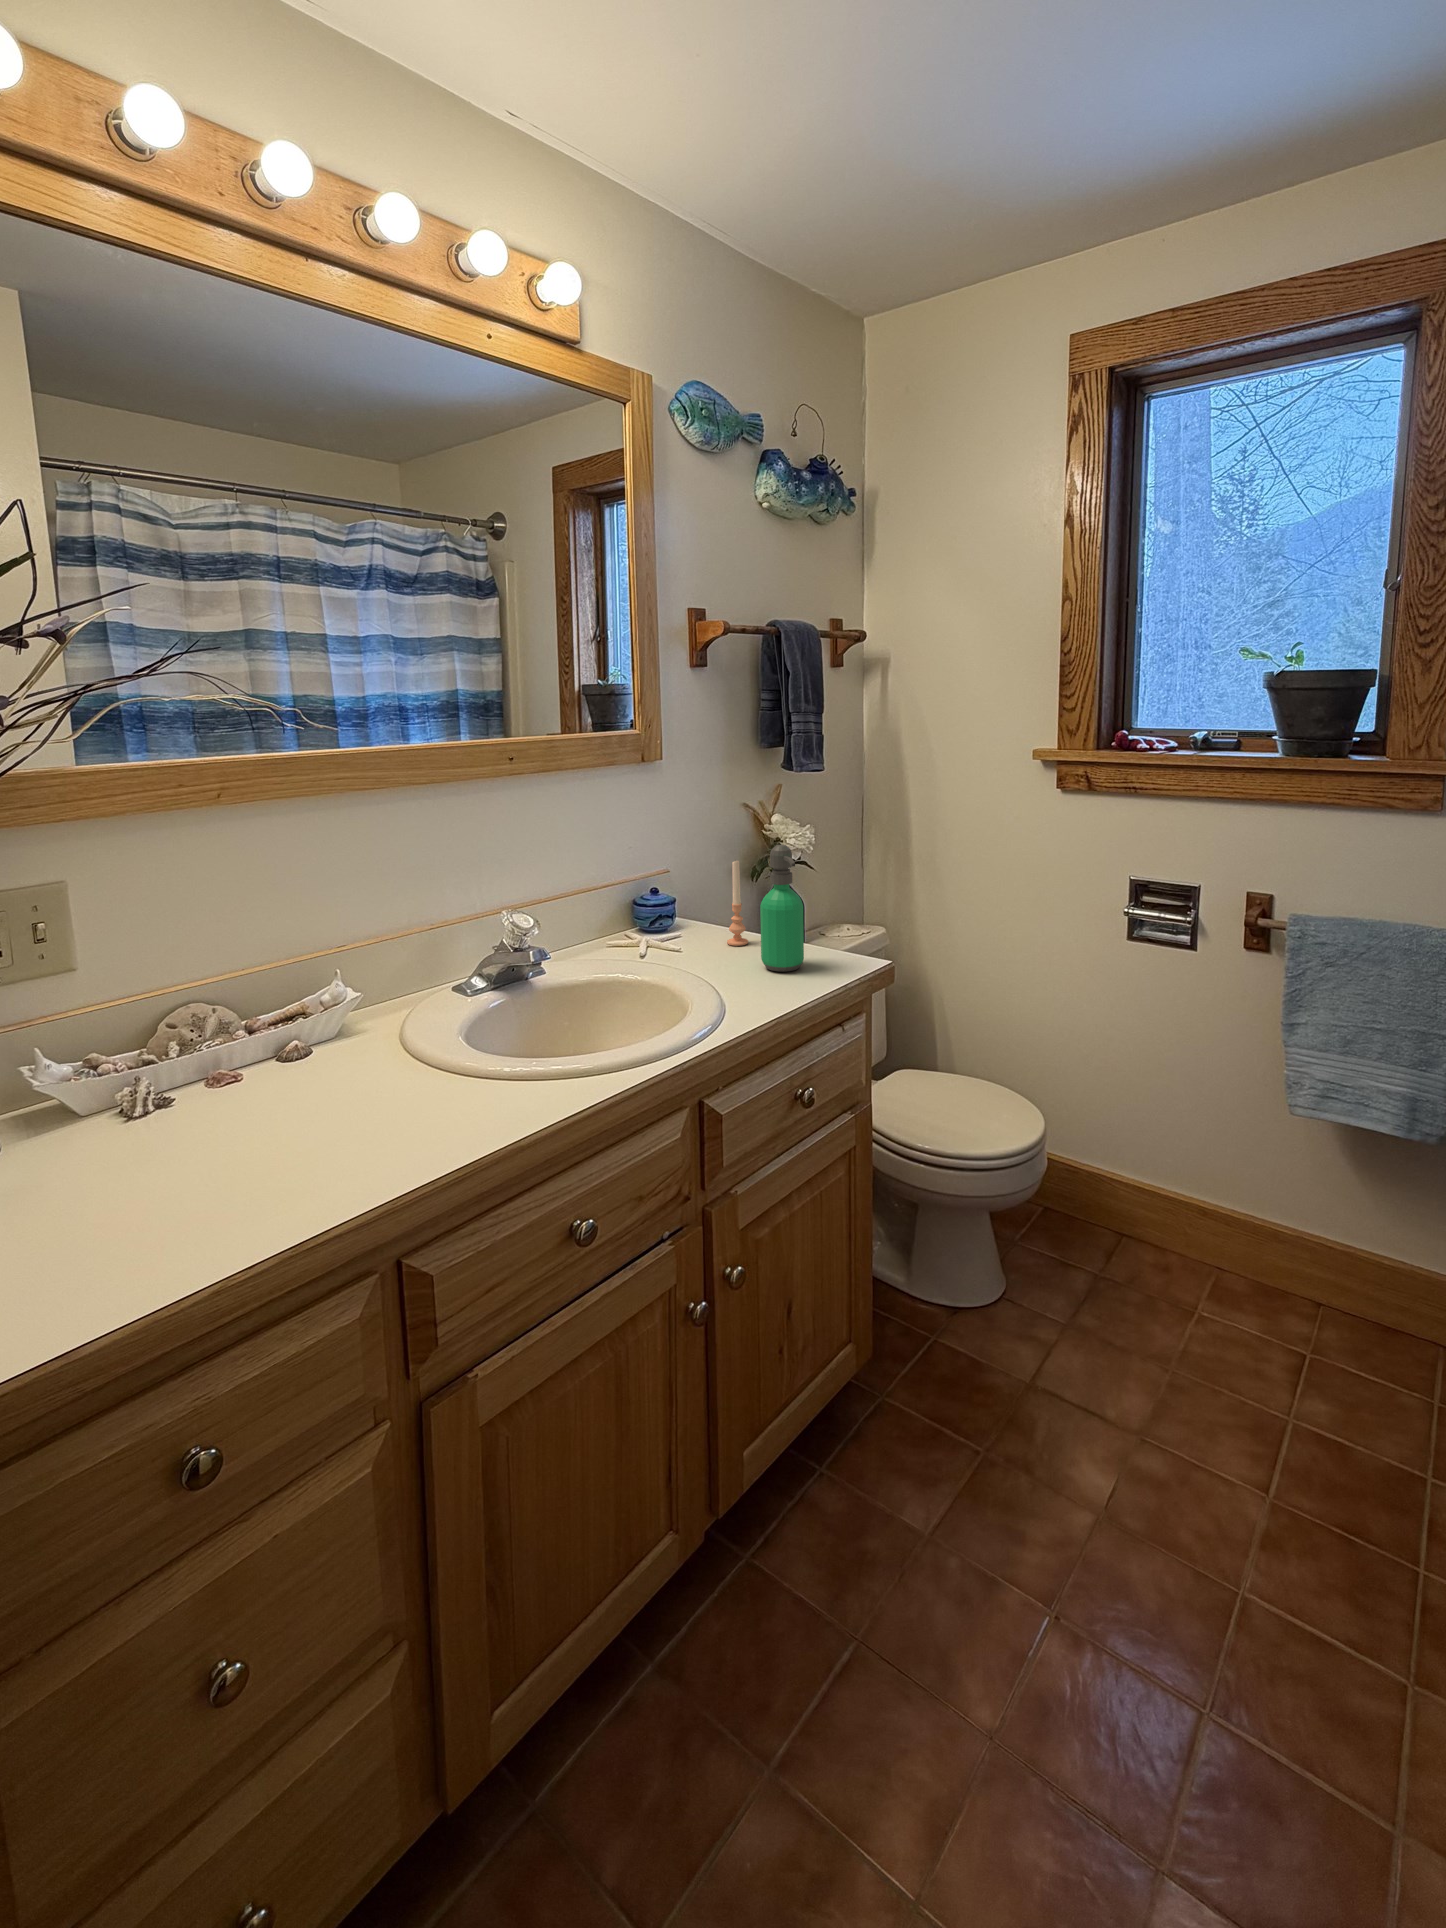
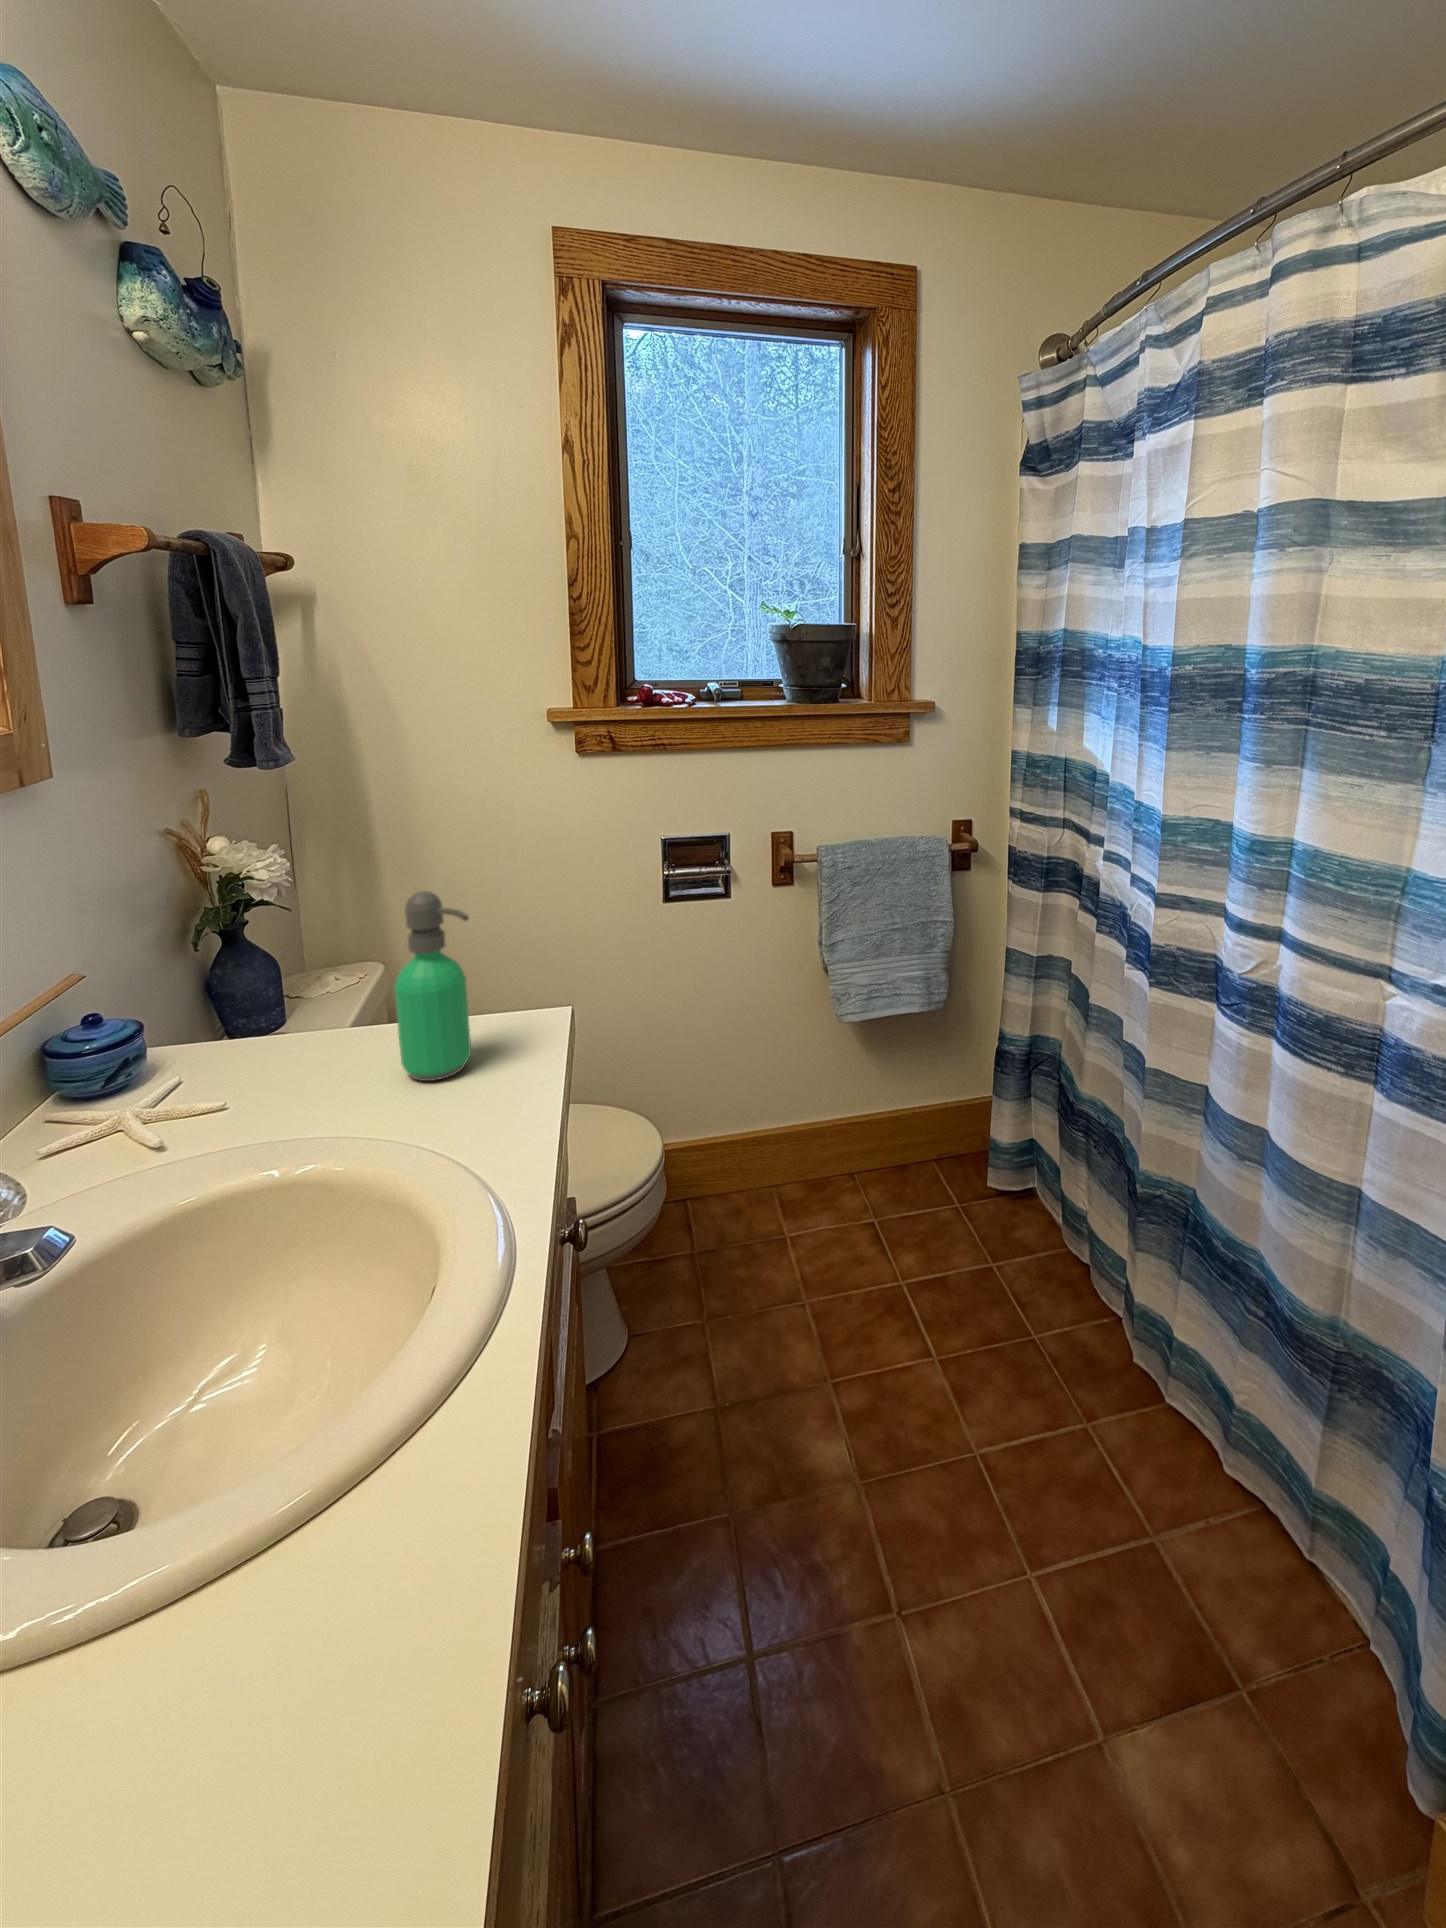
candle: present [727,861,748,946] -> none [285,929,325,1066]

